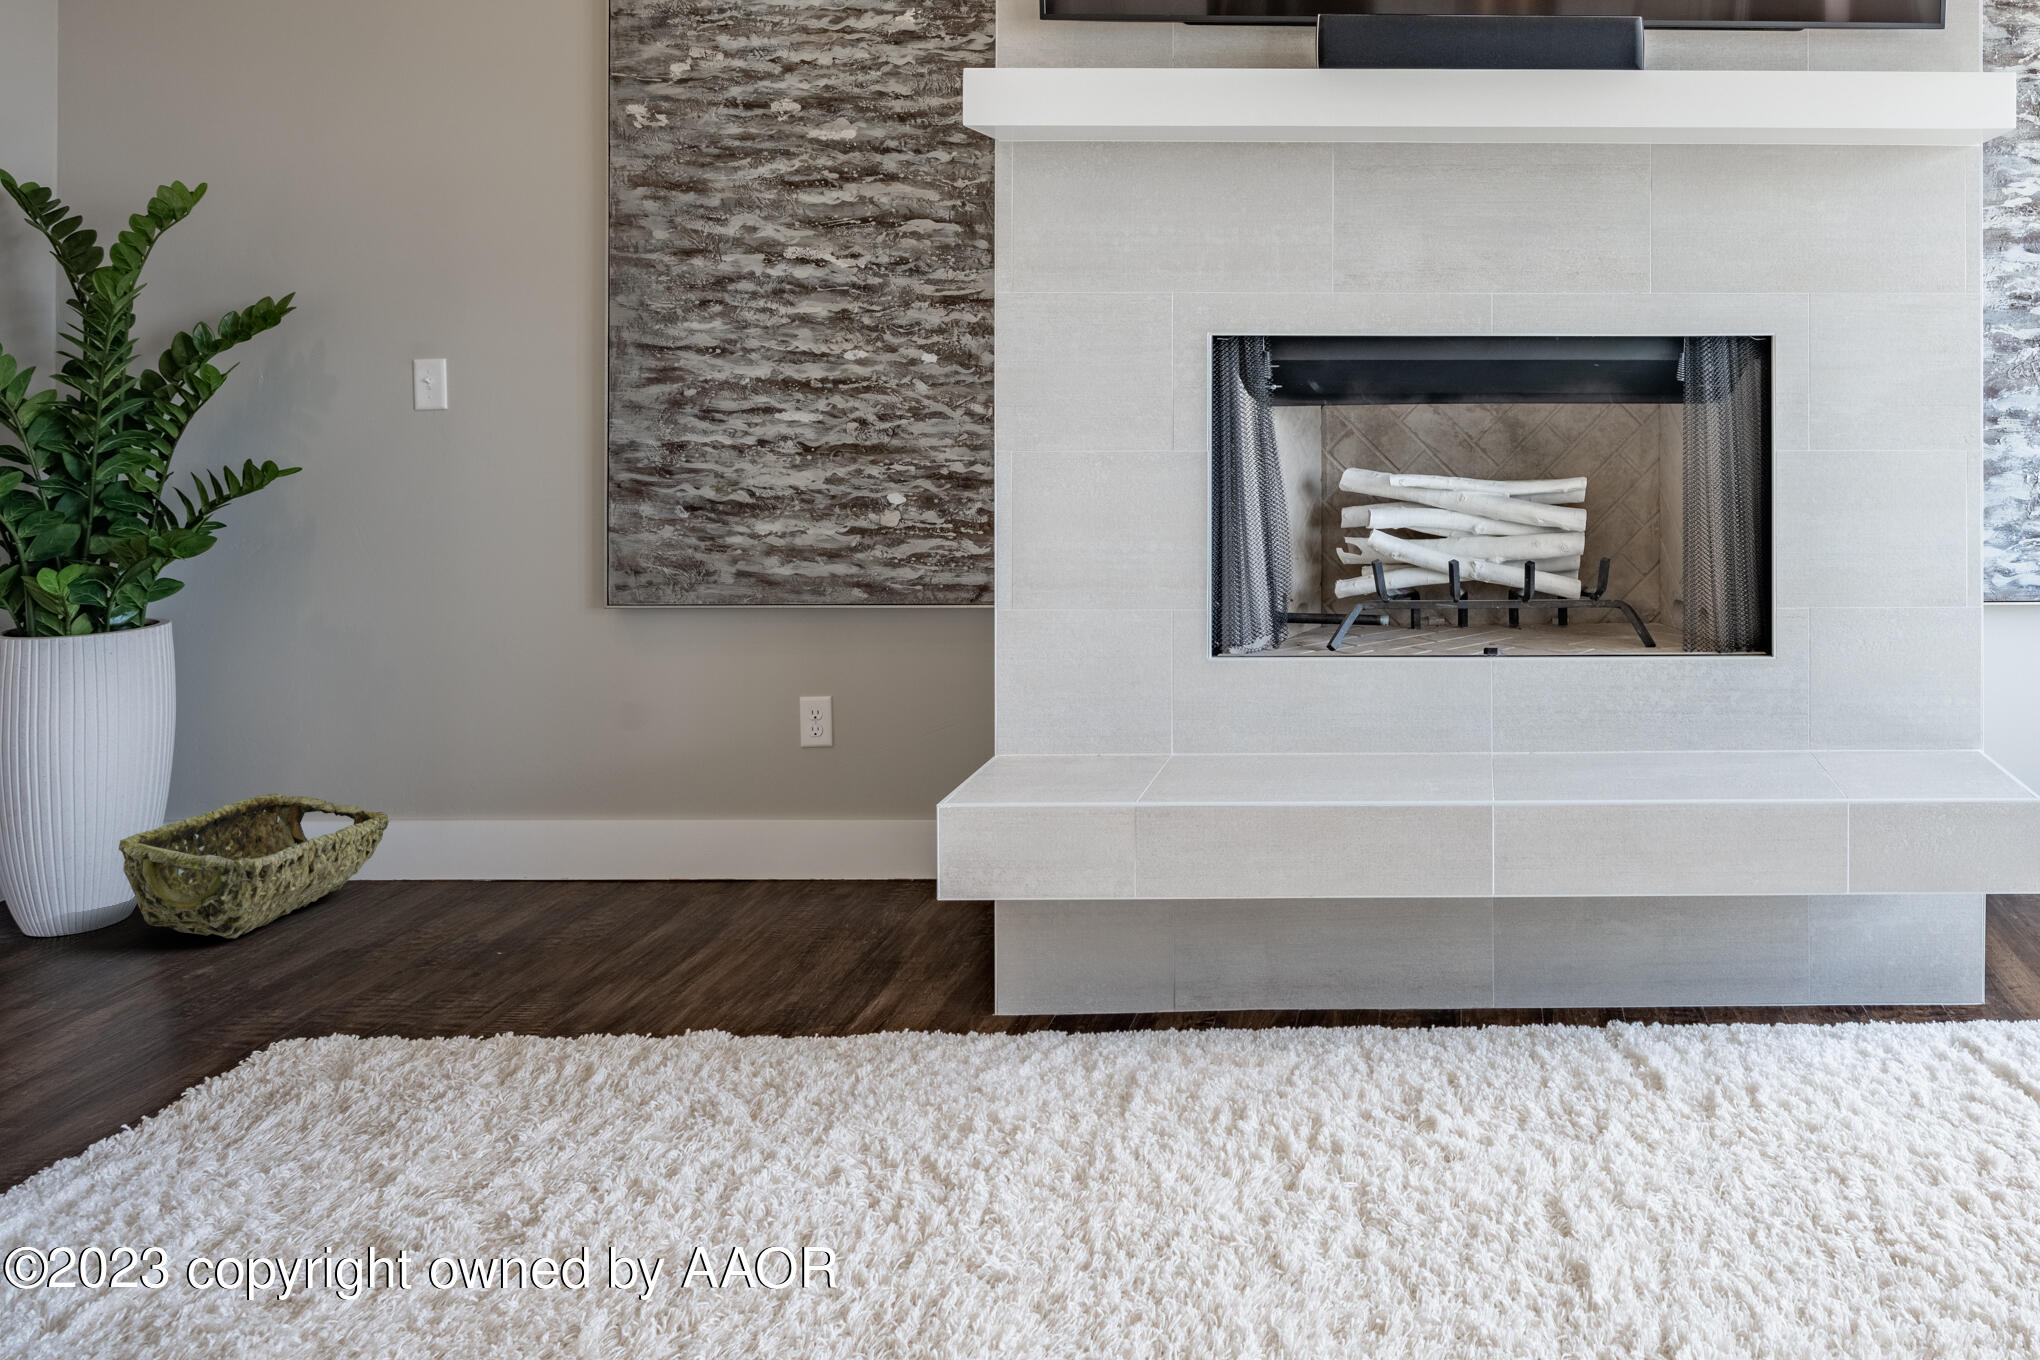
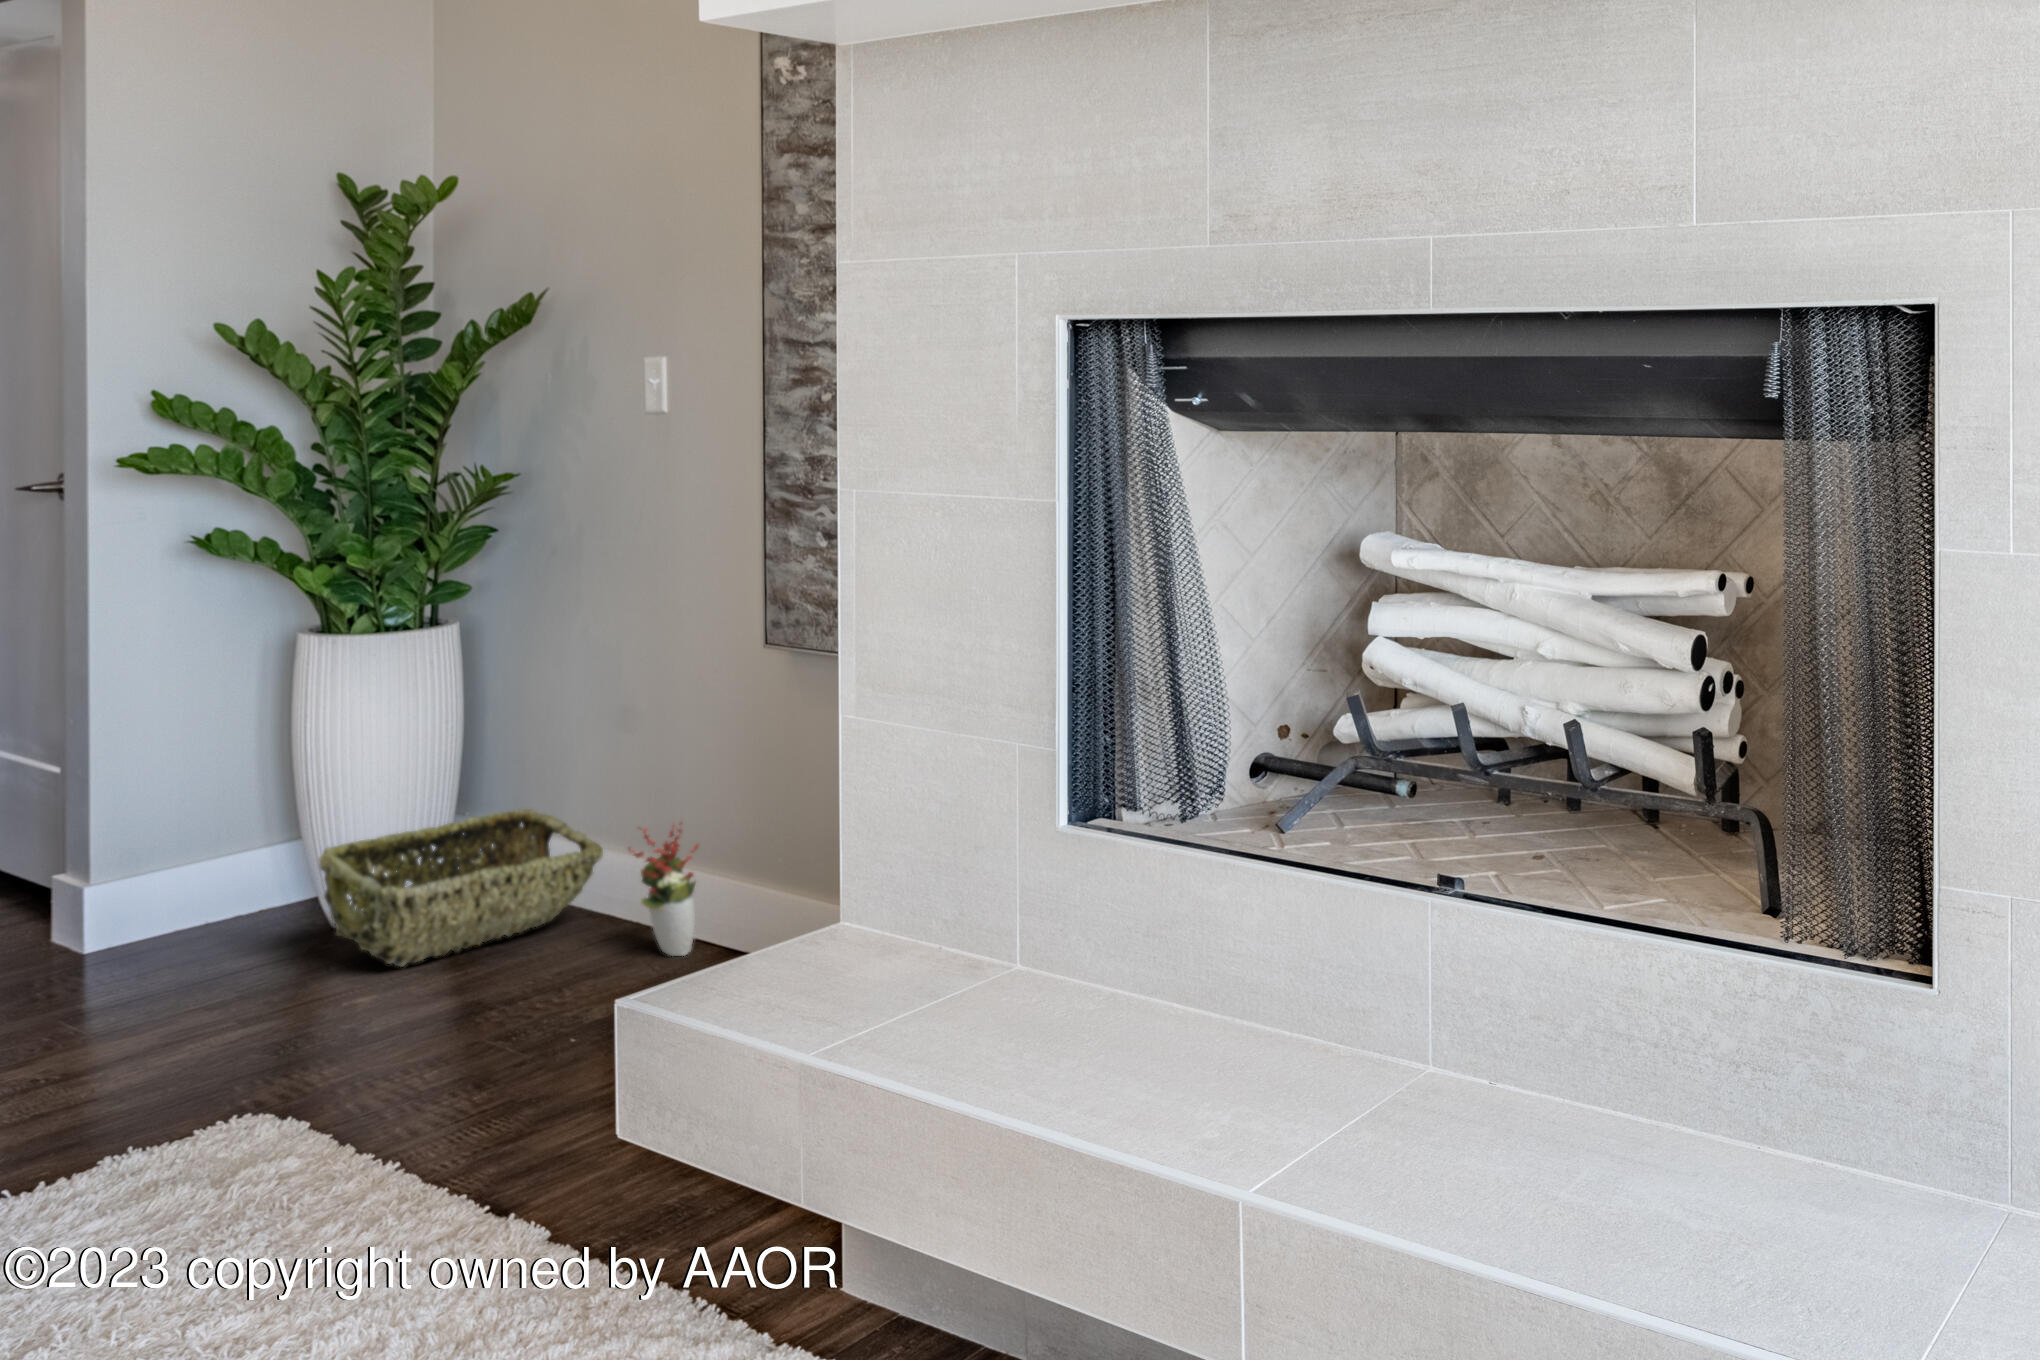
decorative plant: none [467,773,536,891] -> present [629,823,698,956]

